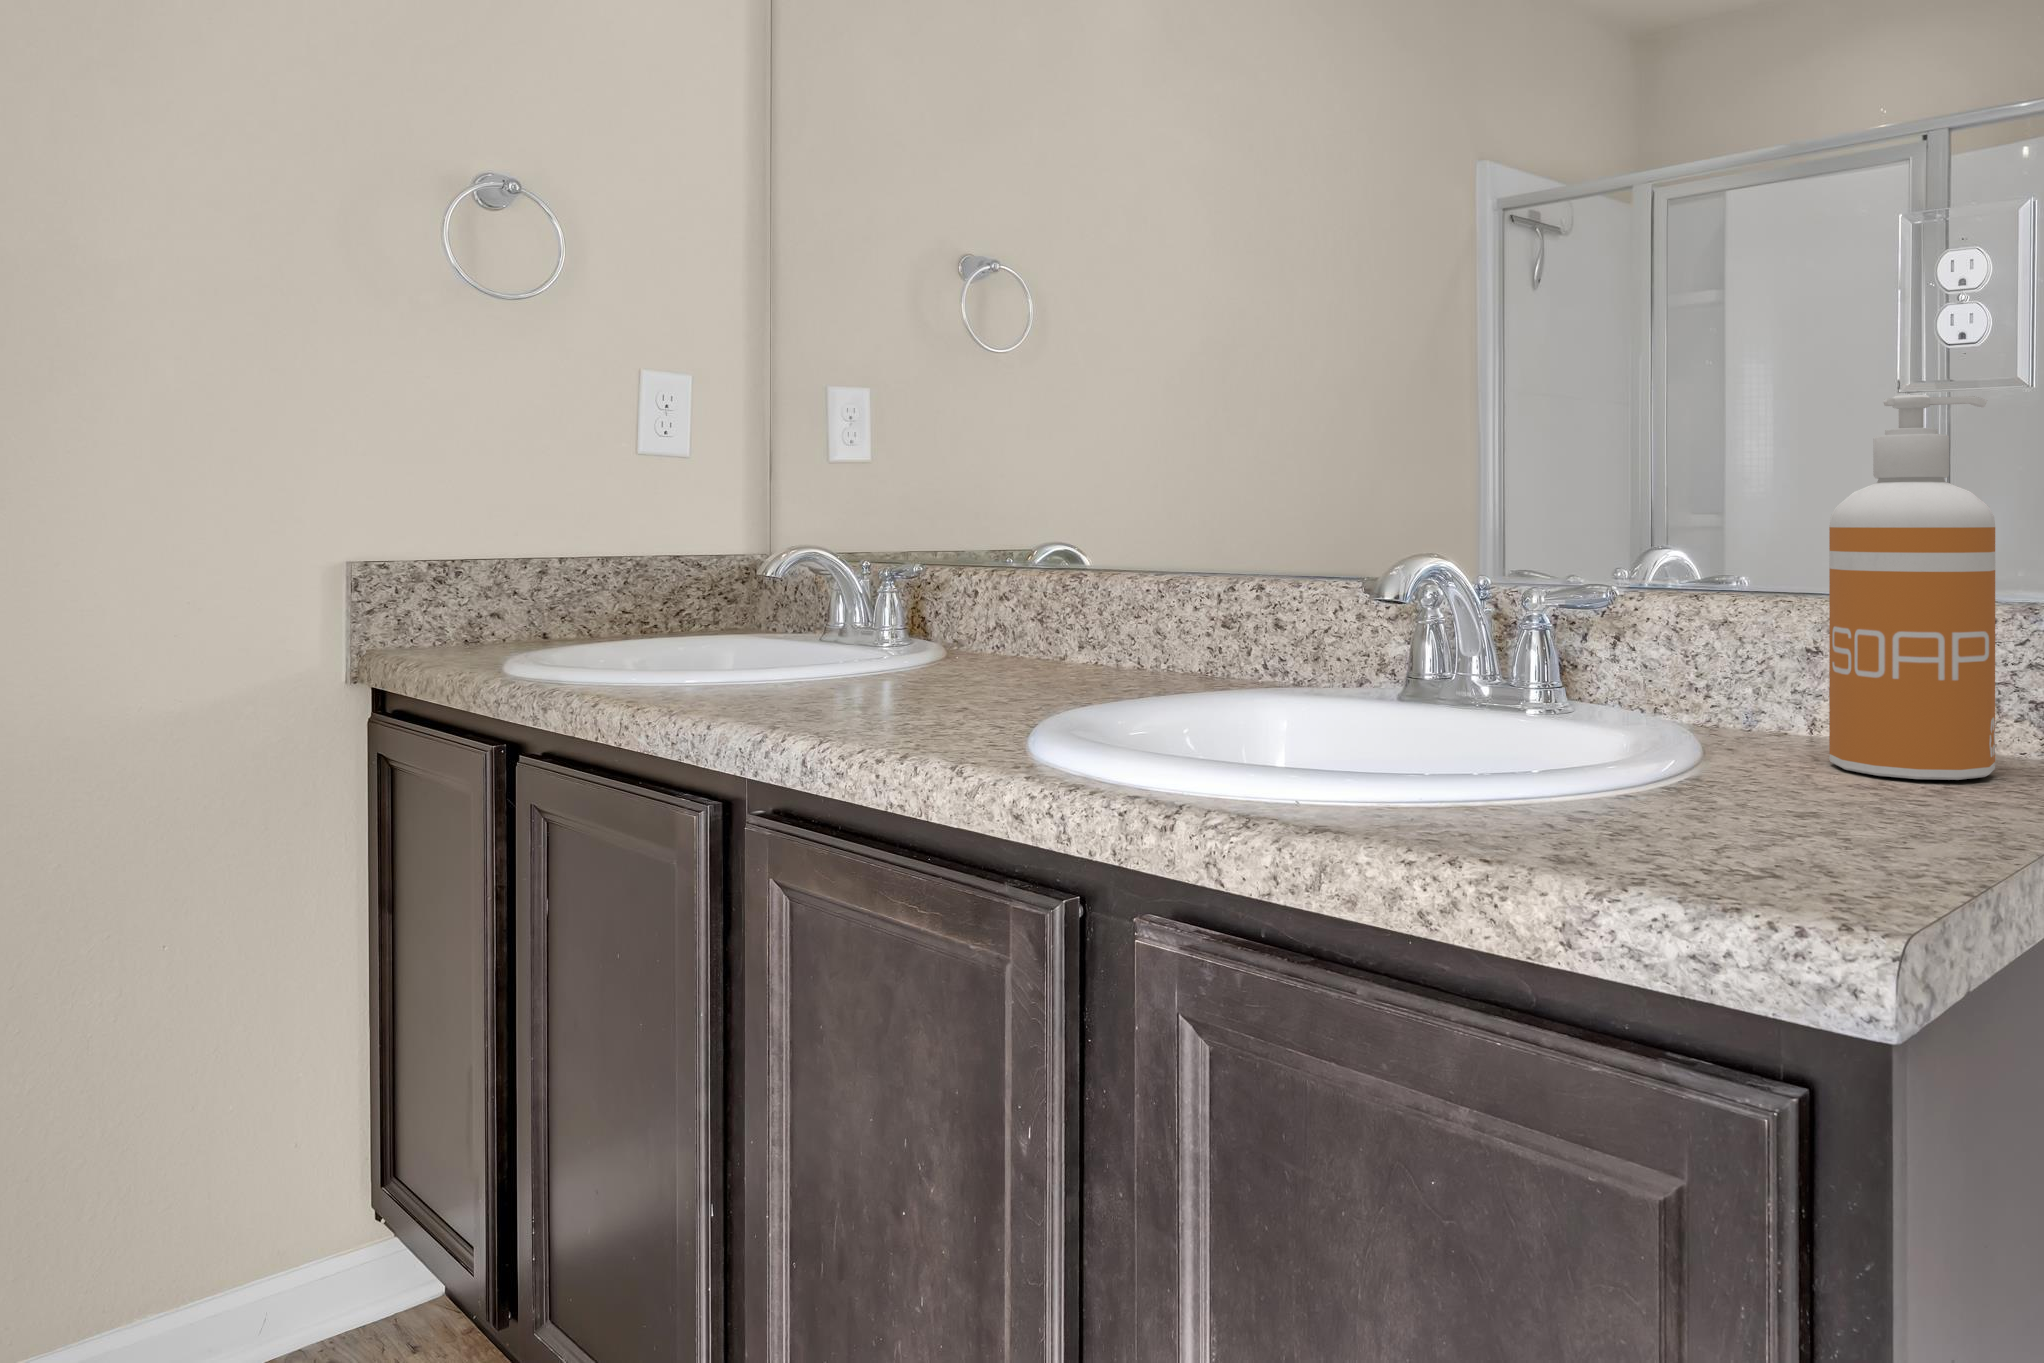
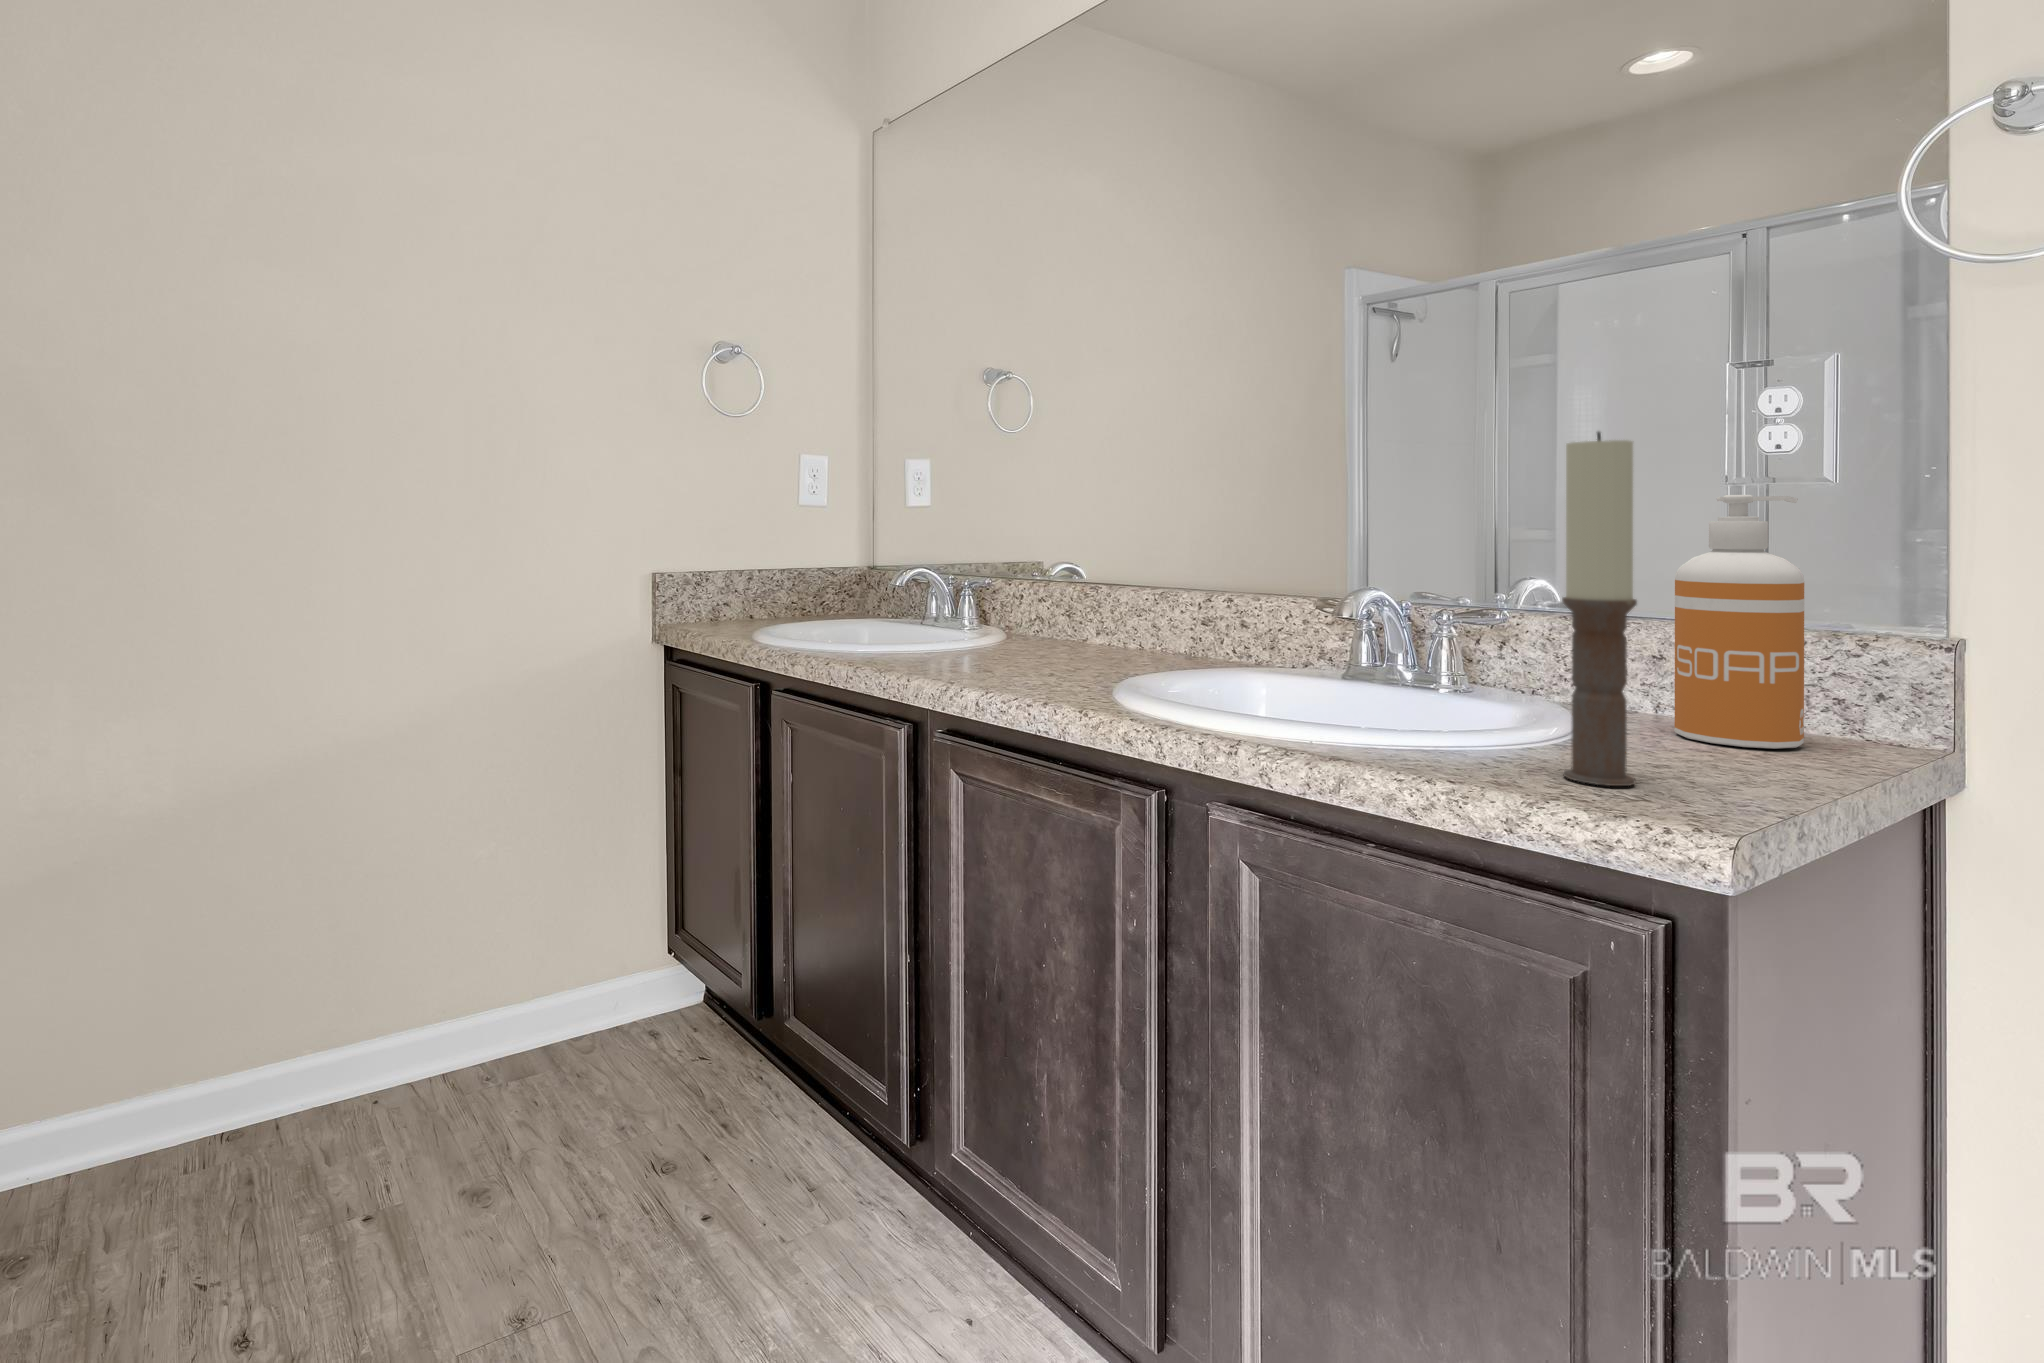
candle: none [1658,256,1763,854] -> present [1562,432,1637,786]

